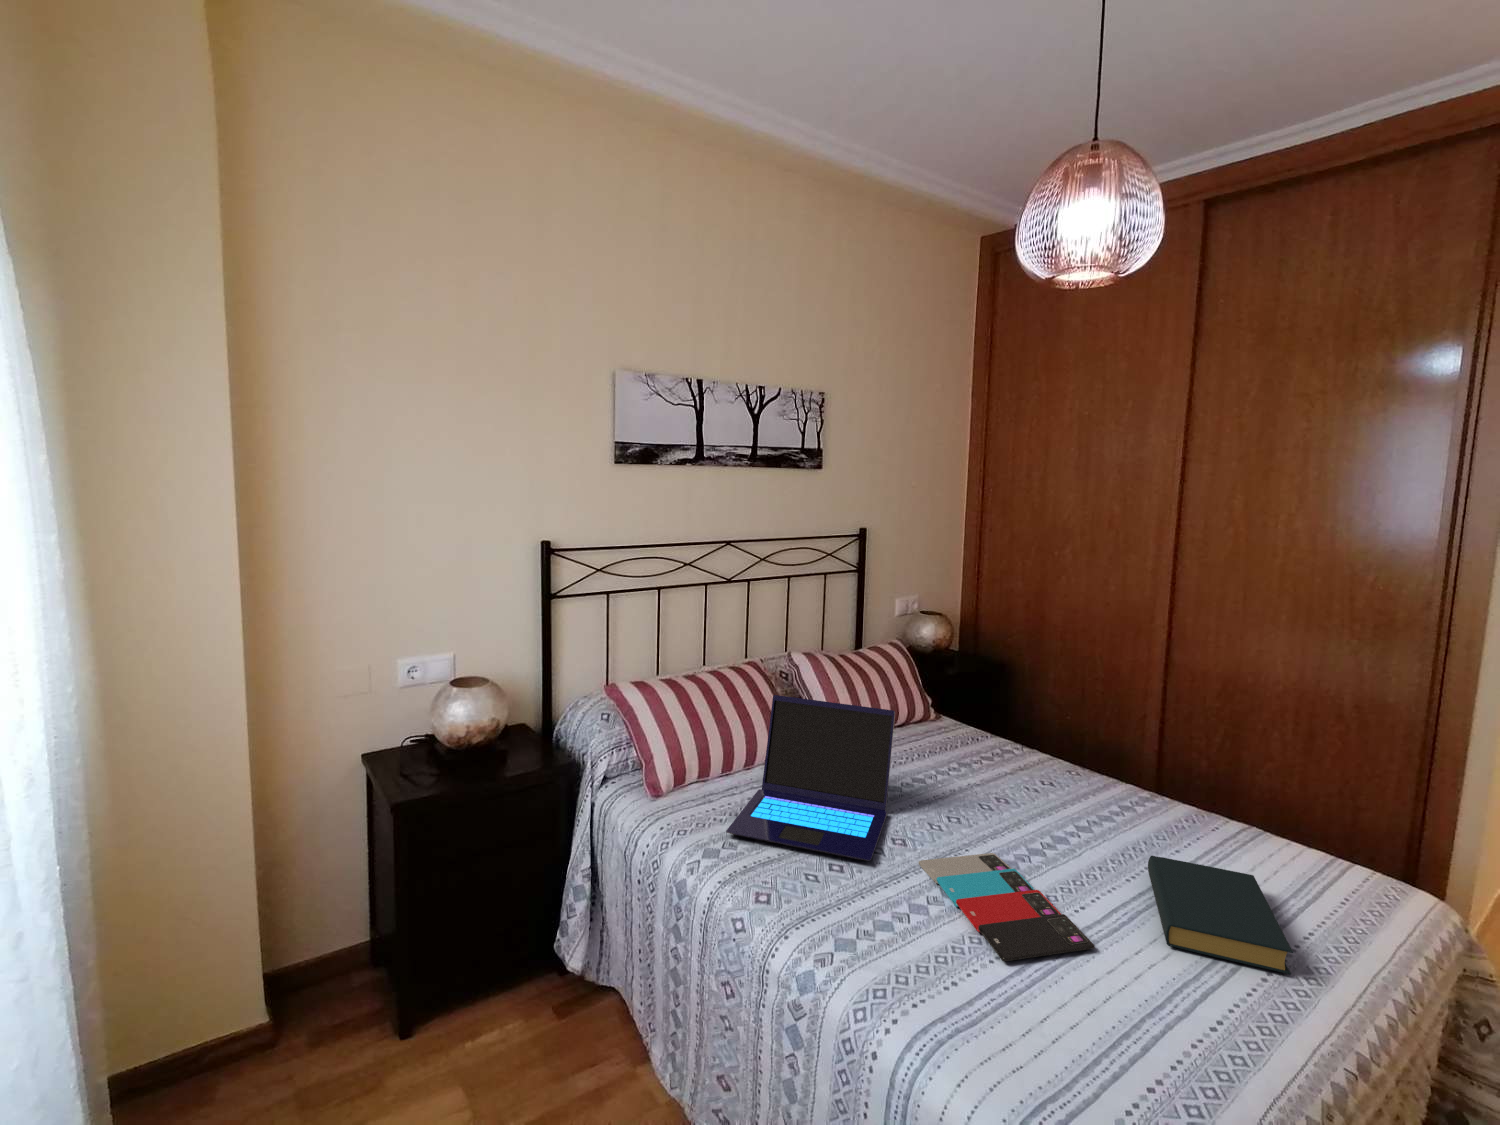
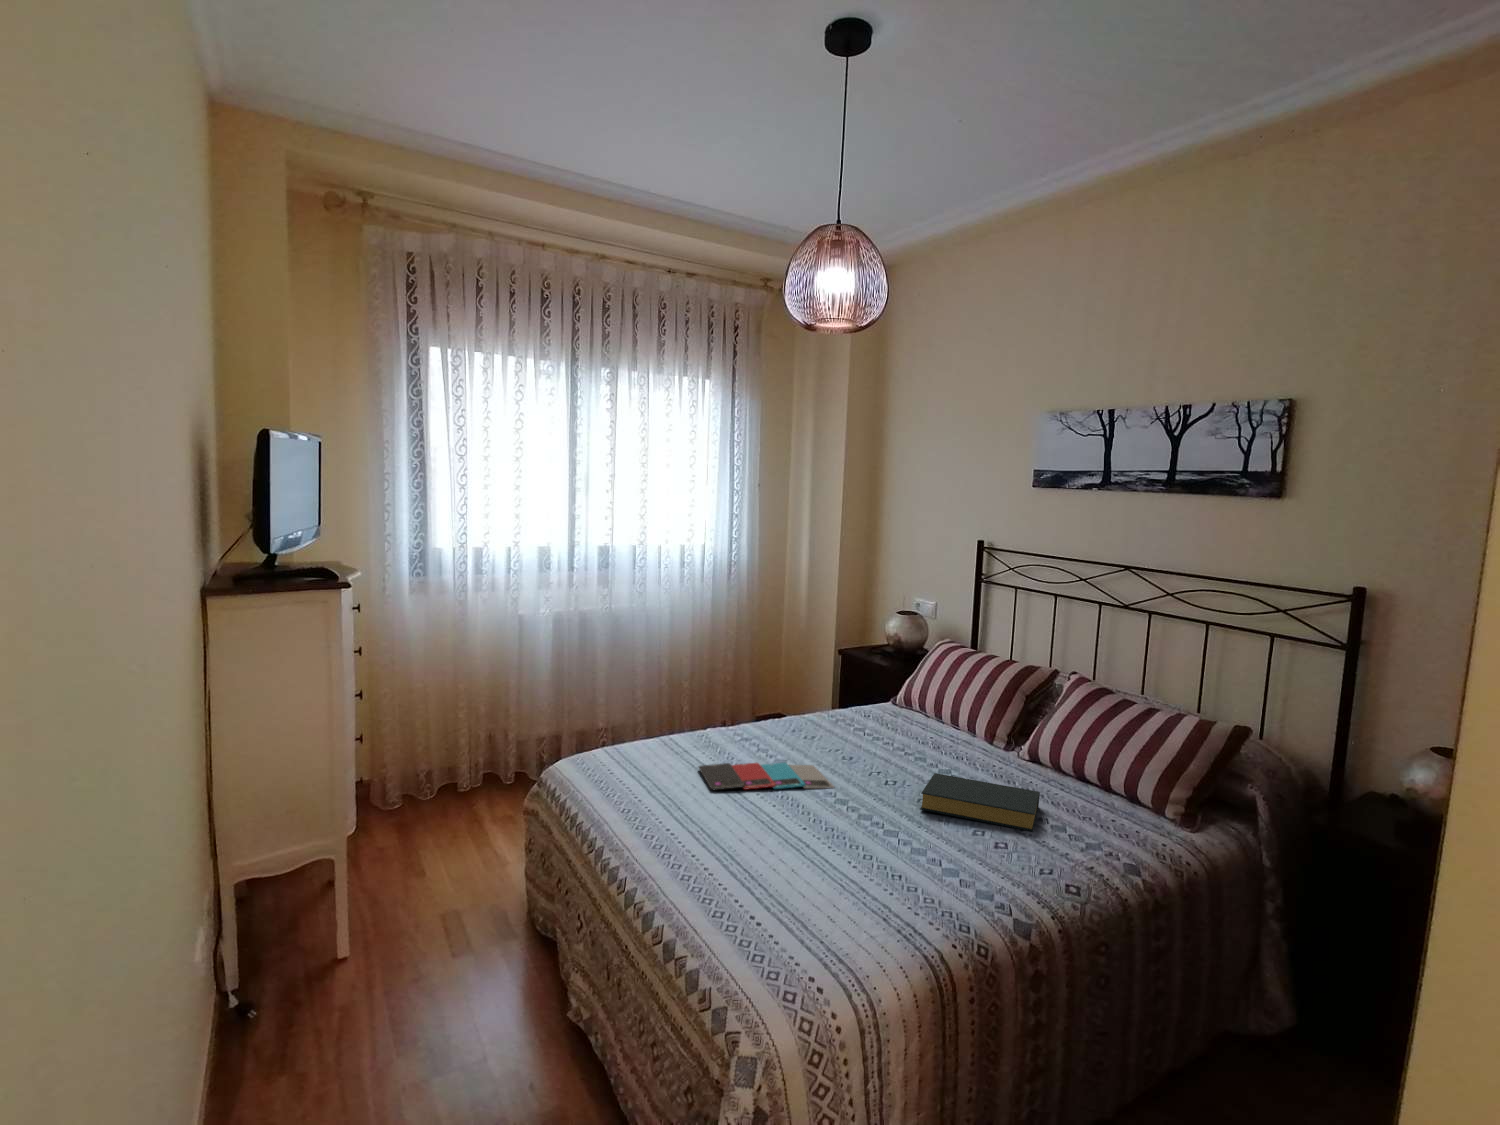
laptop: present [726,695,895,861] -> none [803,669,936,765]
hardback book: present [1148,856,1293,974] -> present [920,773,1040,831]

